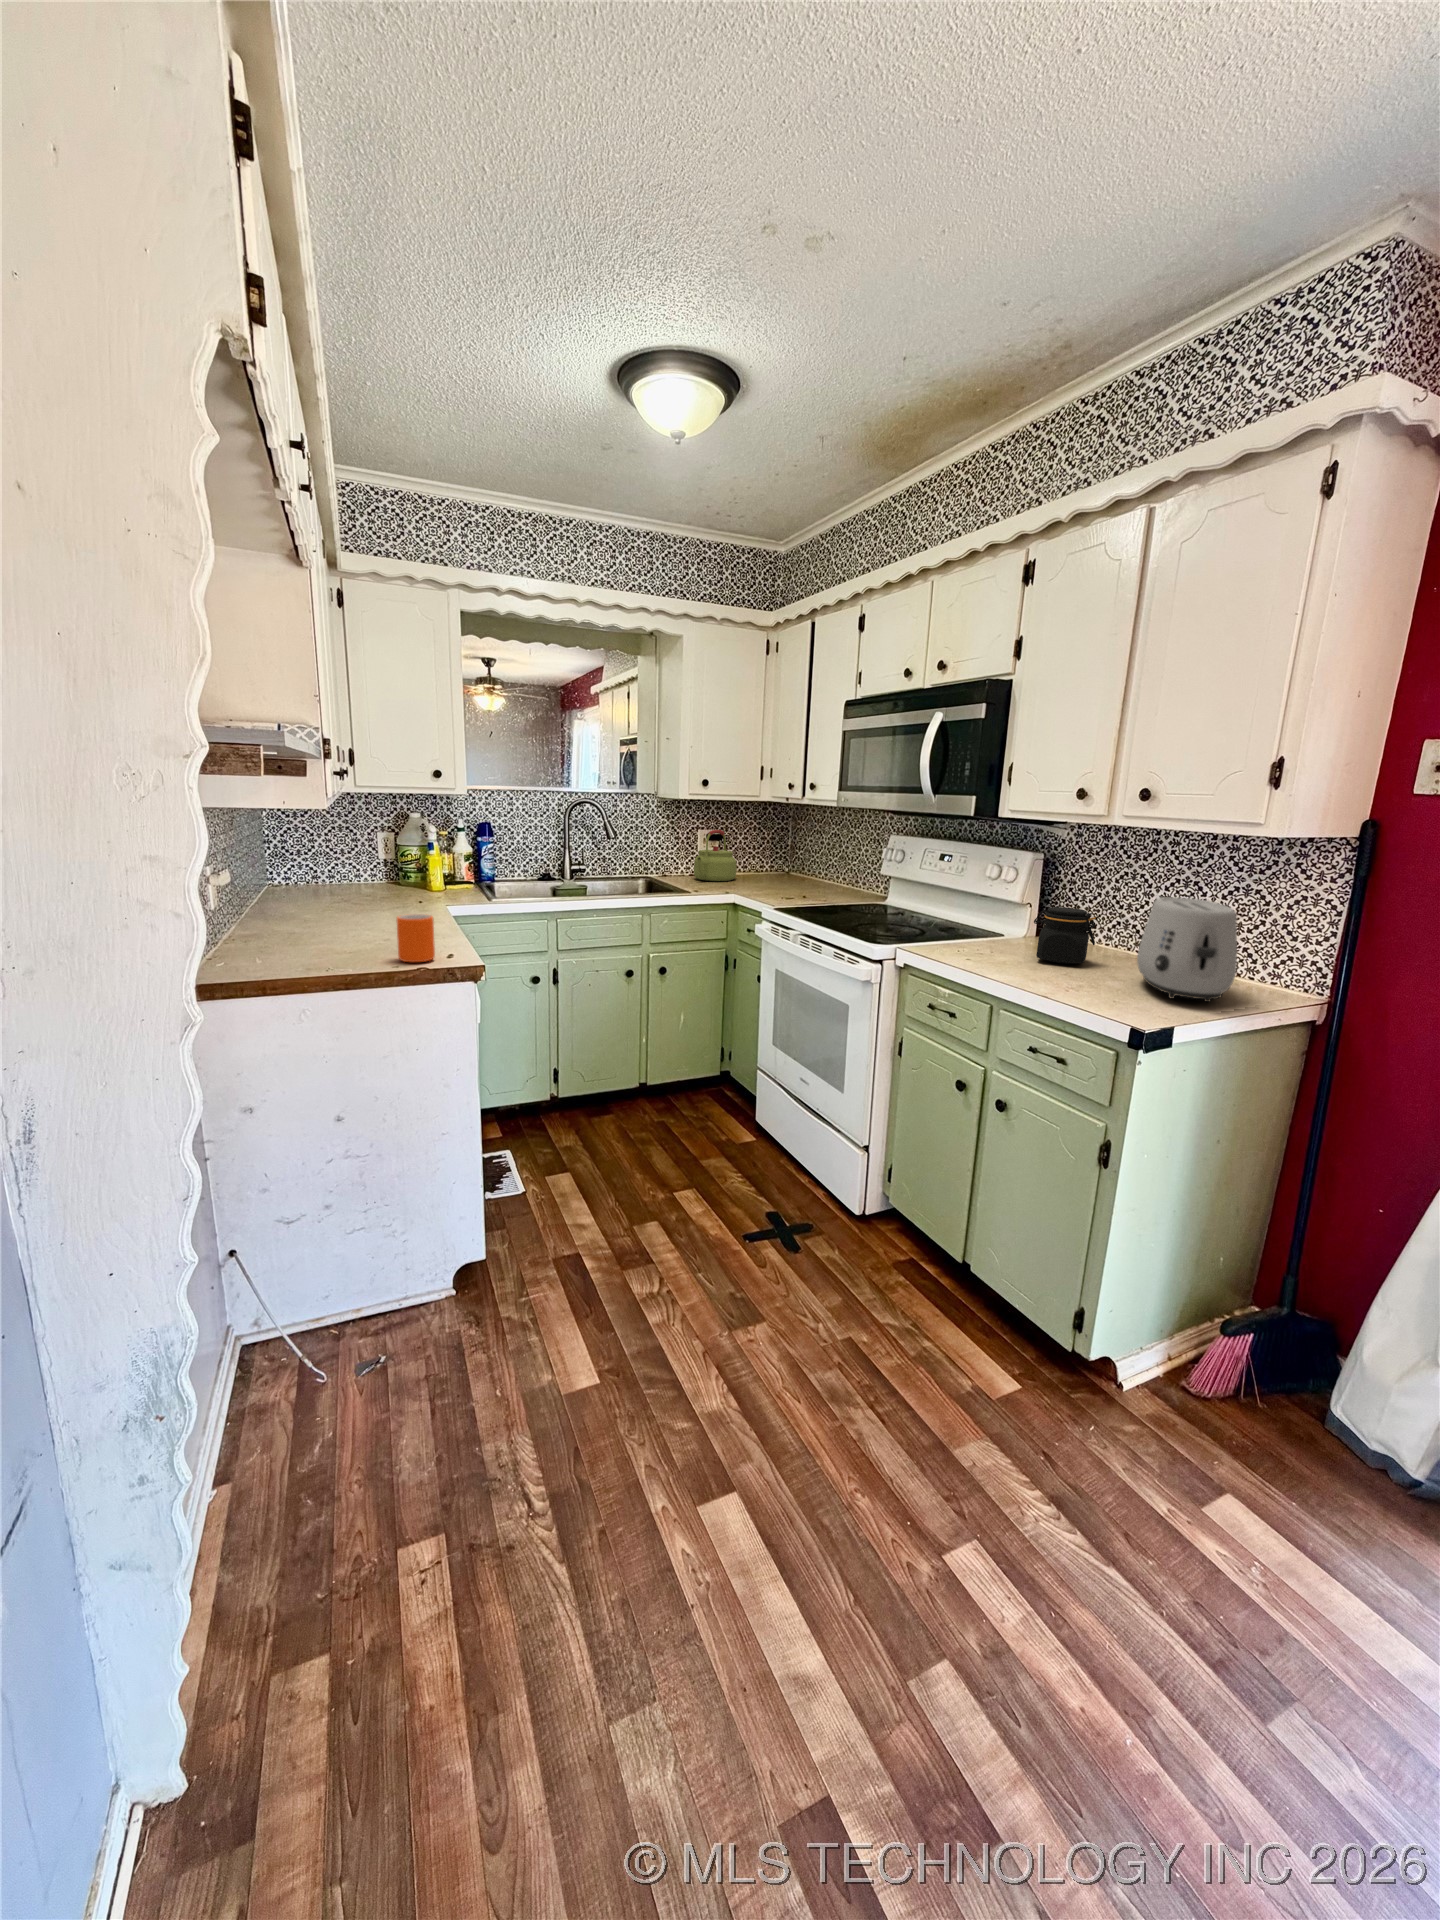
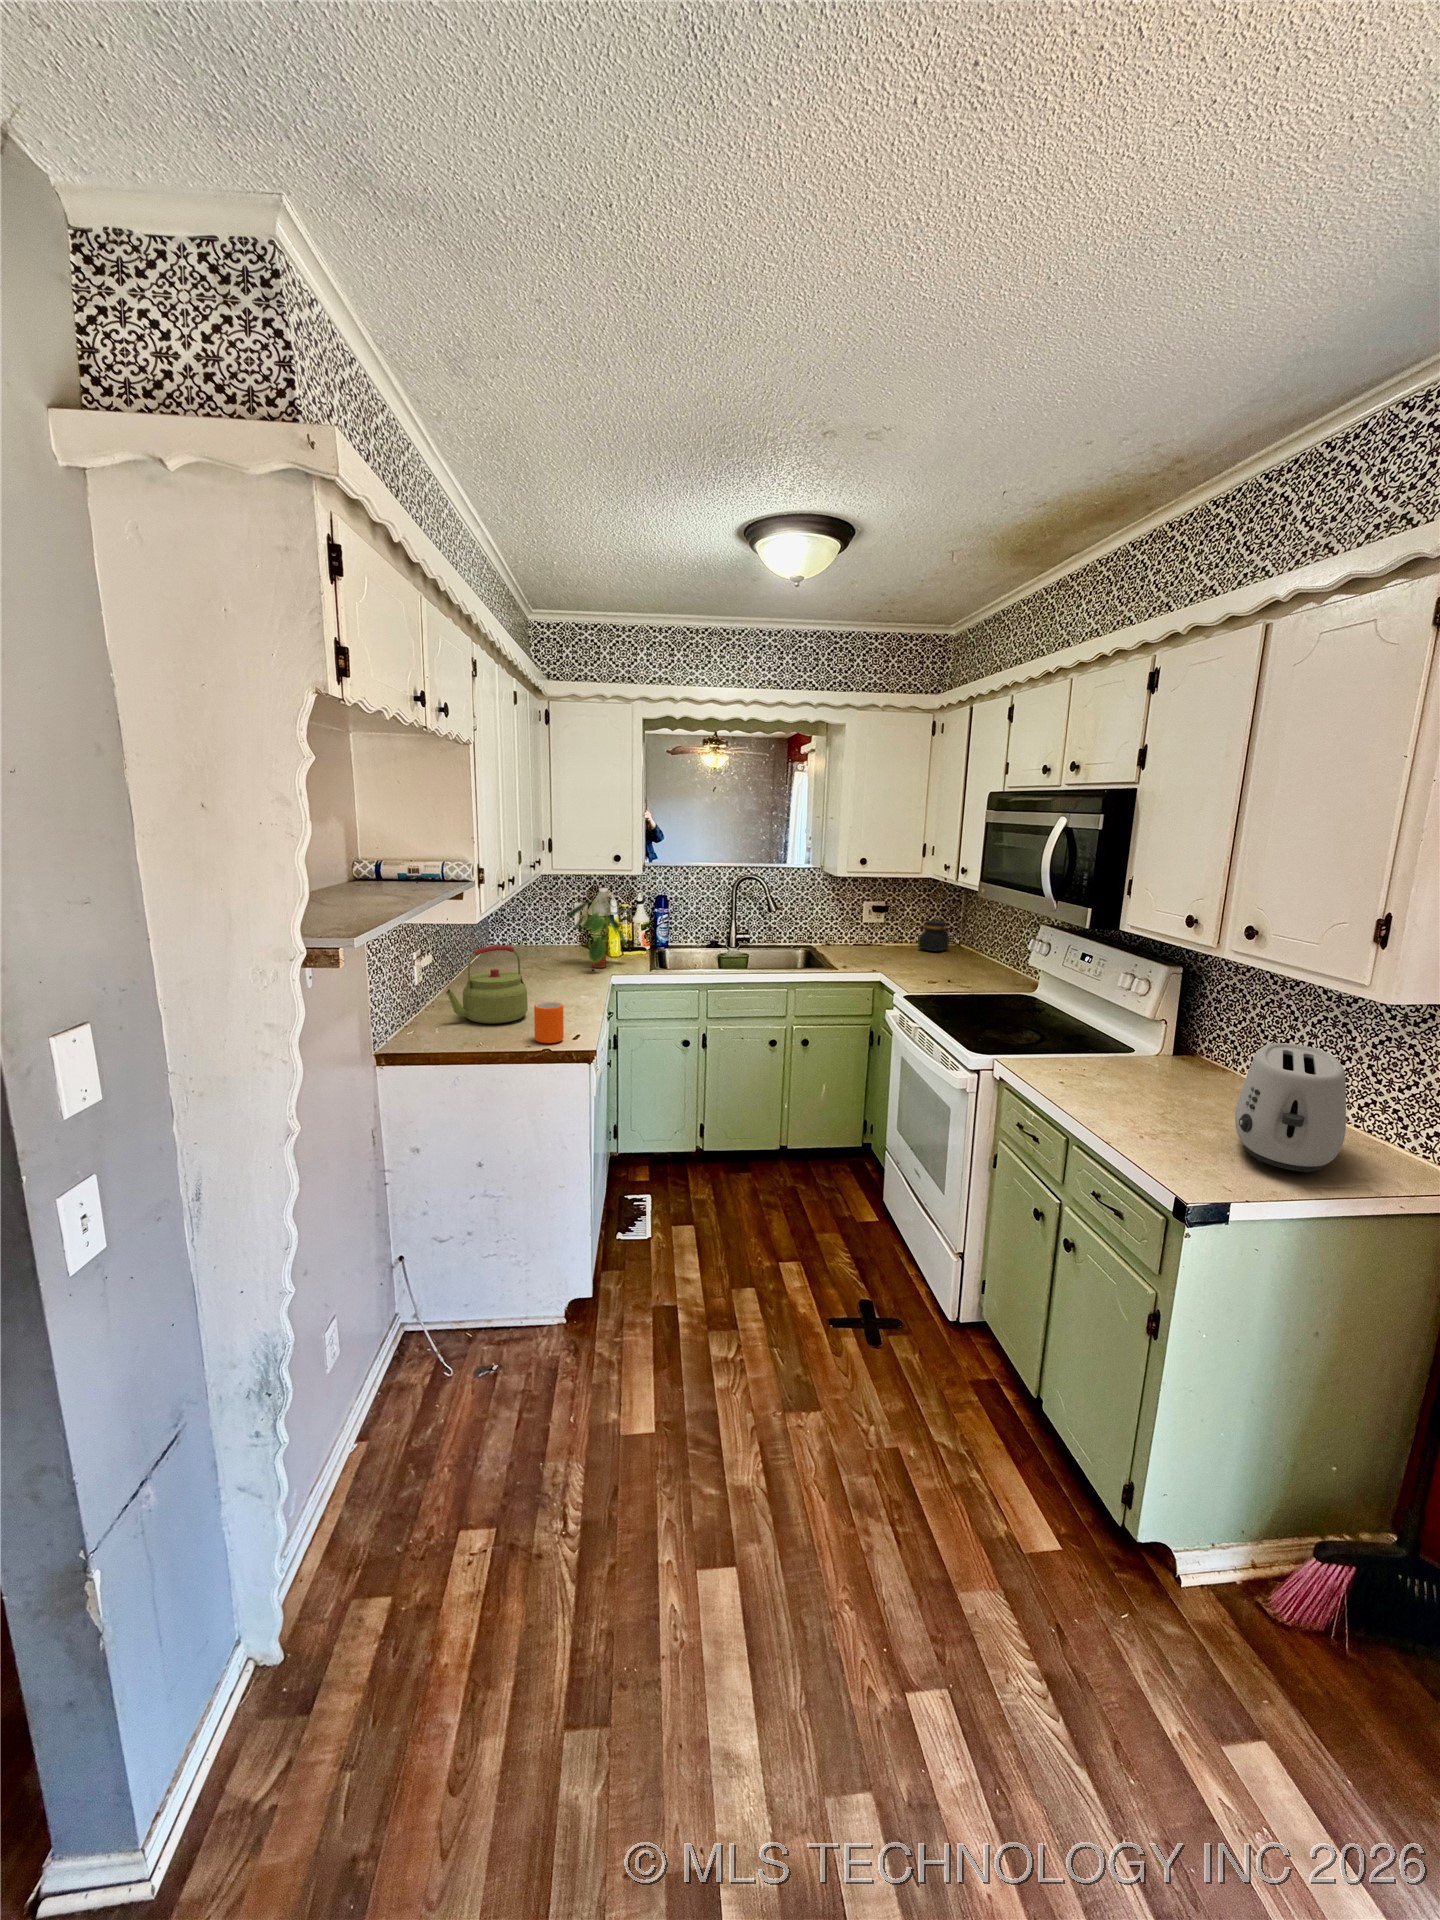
plant: none [377,820,455,900] -> present [566,901,627,968]
kettle: present [694,830,736,881] -> present [446,945,528,1024]
jar: present [1034,907,1096,964] -> present [918,920,949,951]

